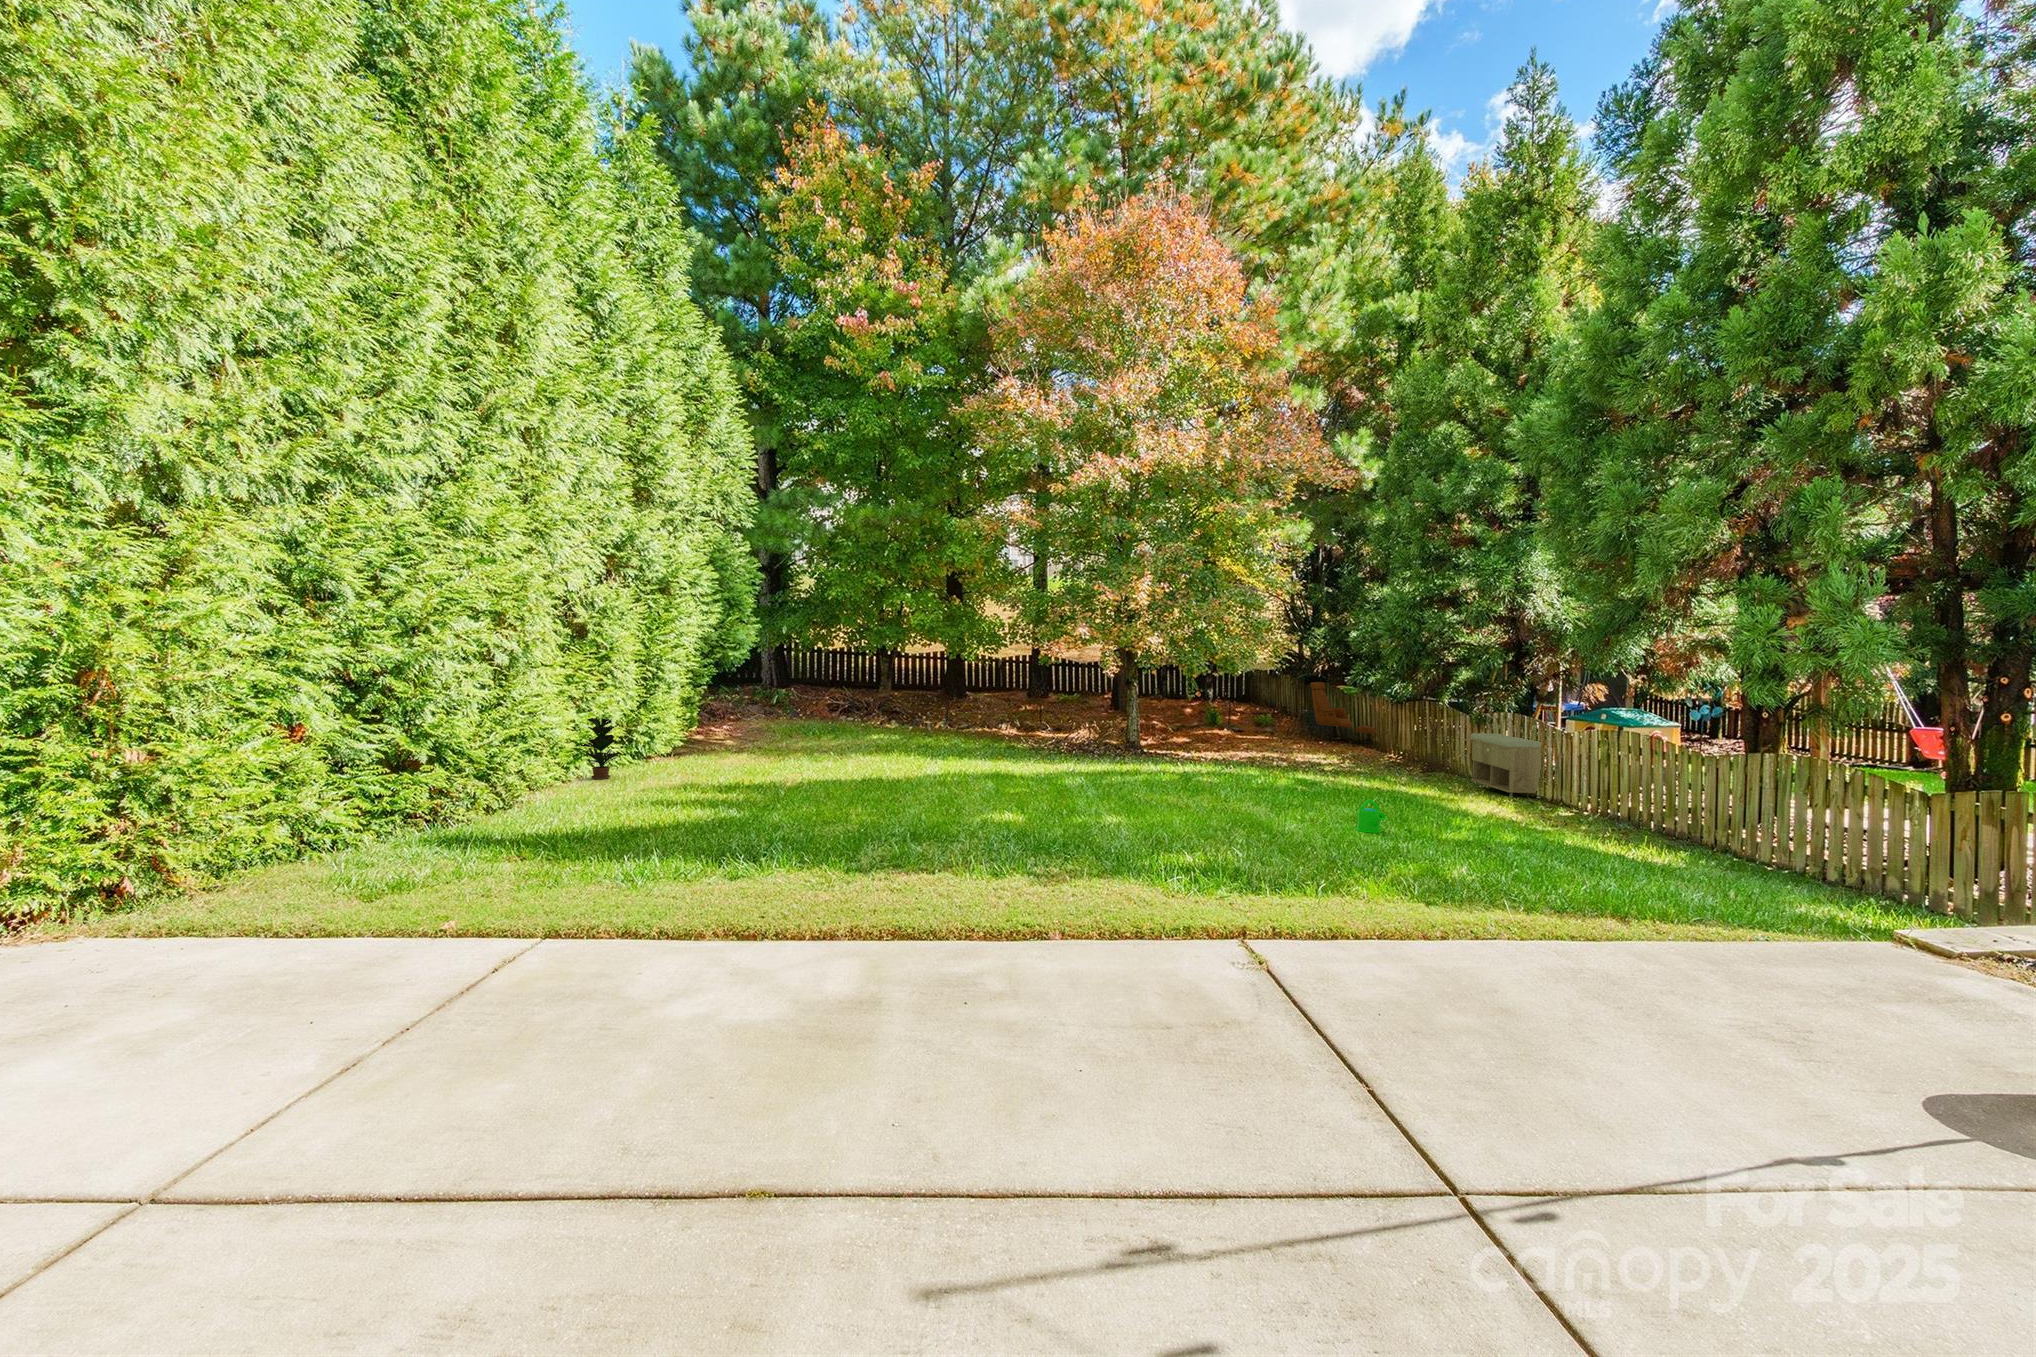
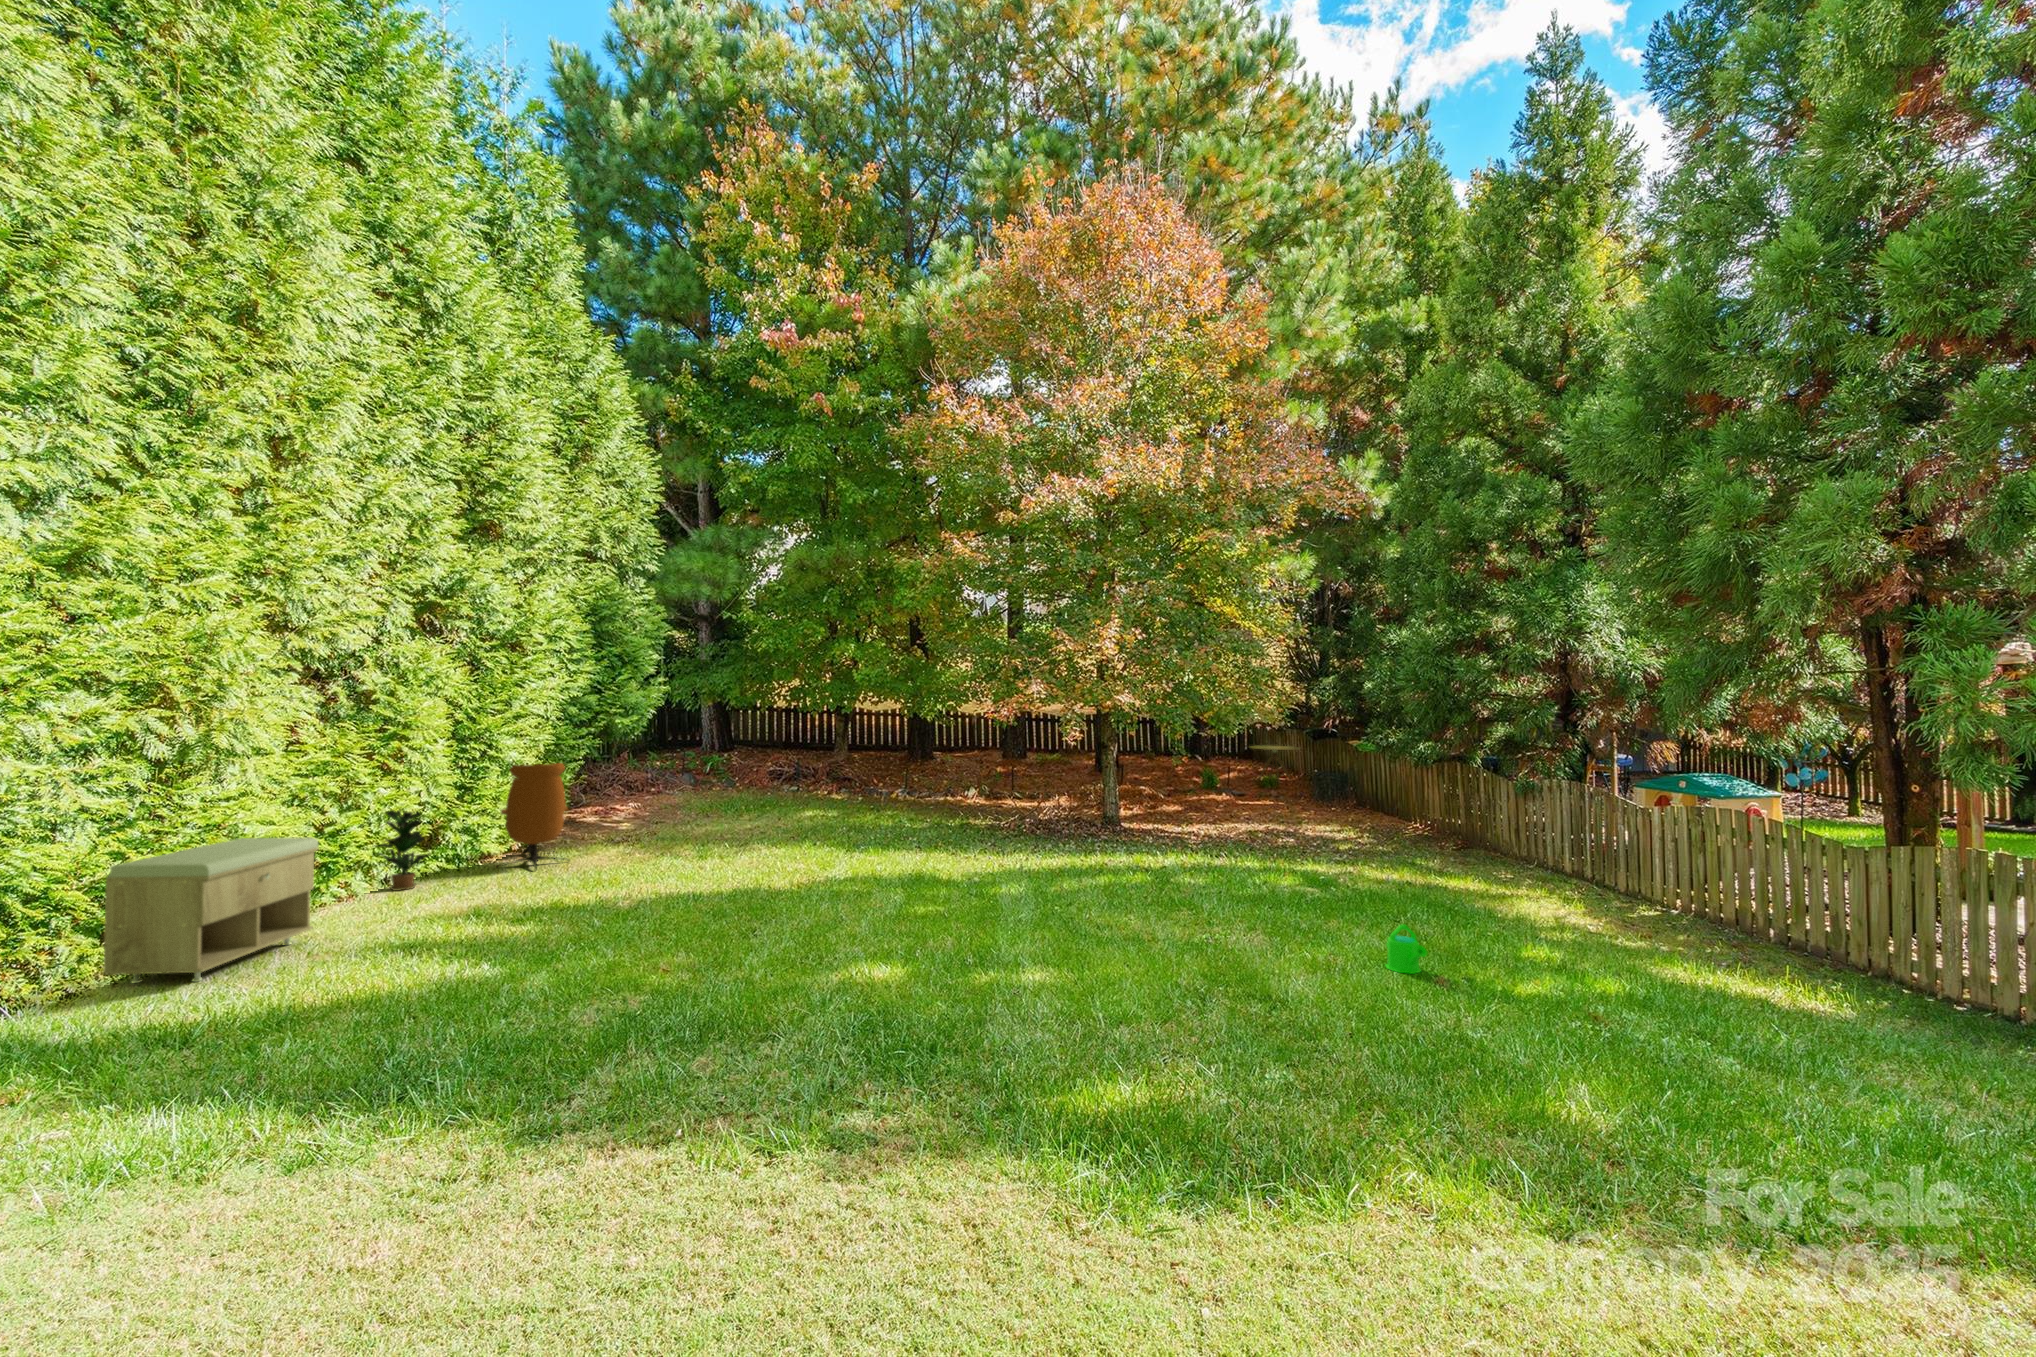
lounge chair: present [1311,682,1376,744] -> present [497,763,569,870]
round table: none [1248,689,1295,722] -> present [1250,746,1300,780]
storage bench: present [1470,733,1541,798] -> present [104,837,319,984]

